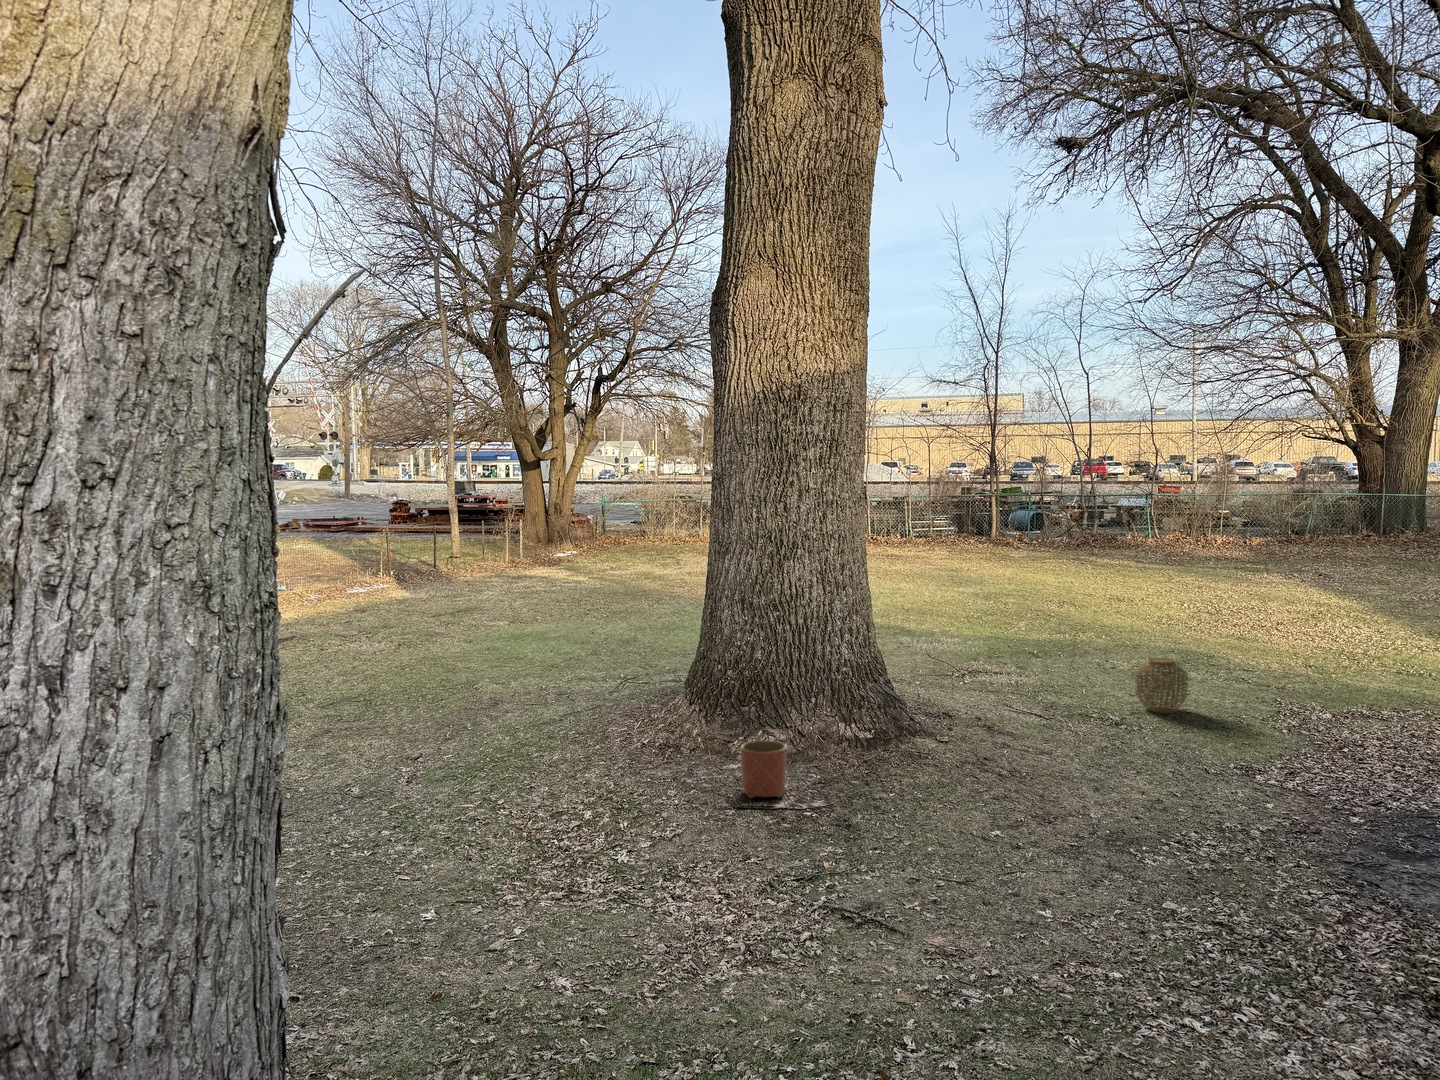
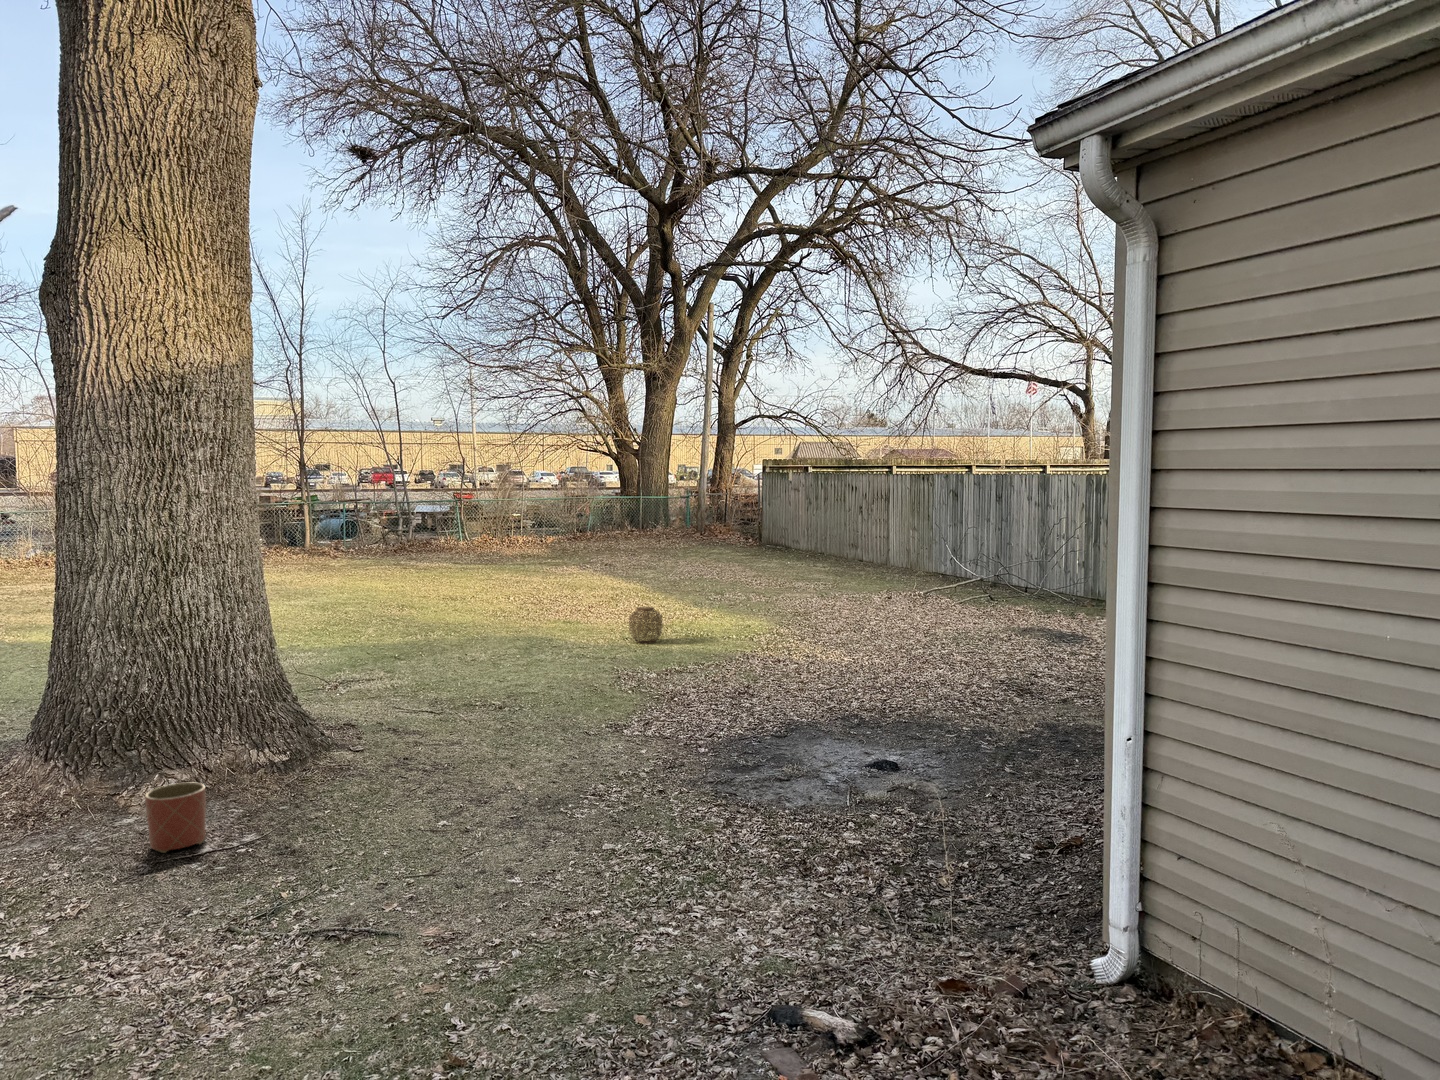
woven basket: present [1135,658,1188,713] -> present [629,606,662,643]

